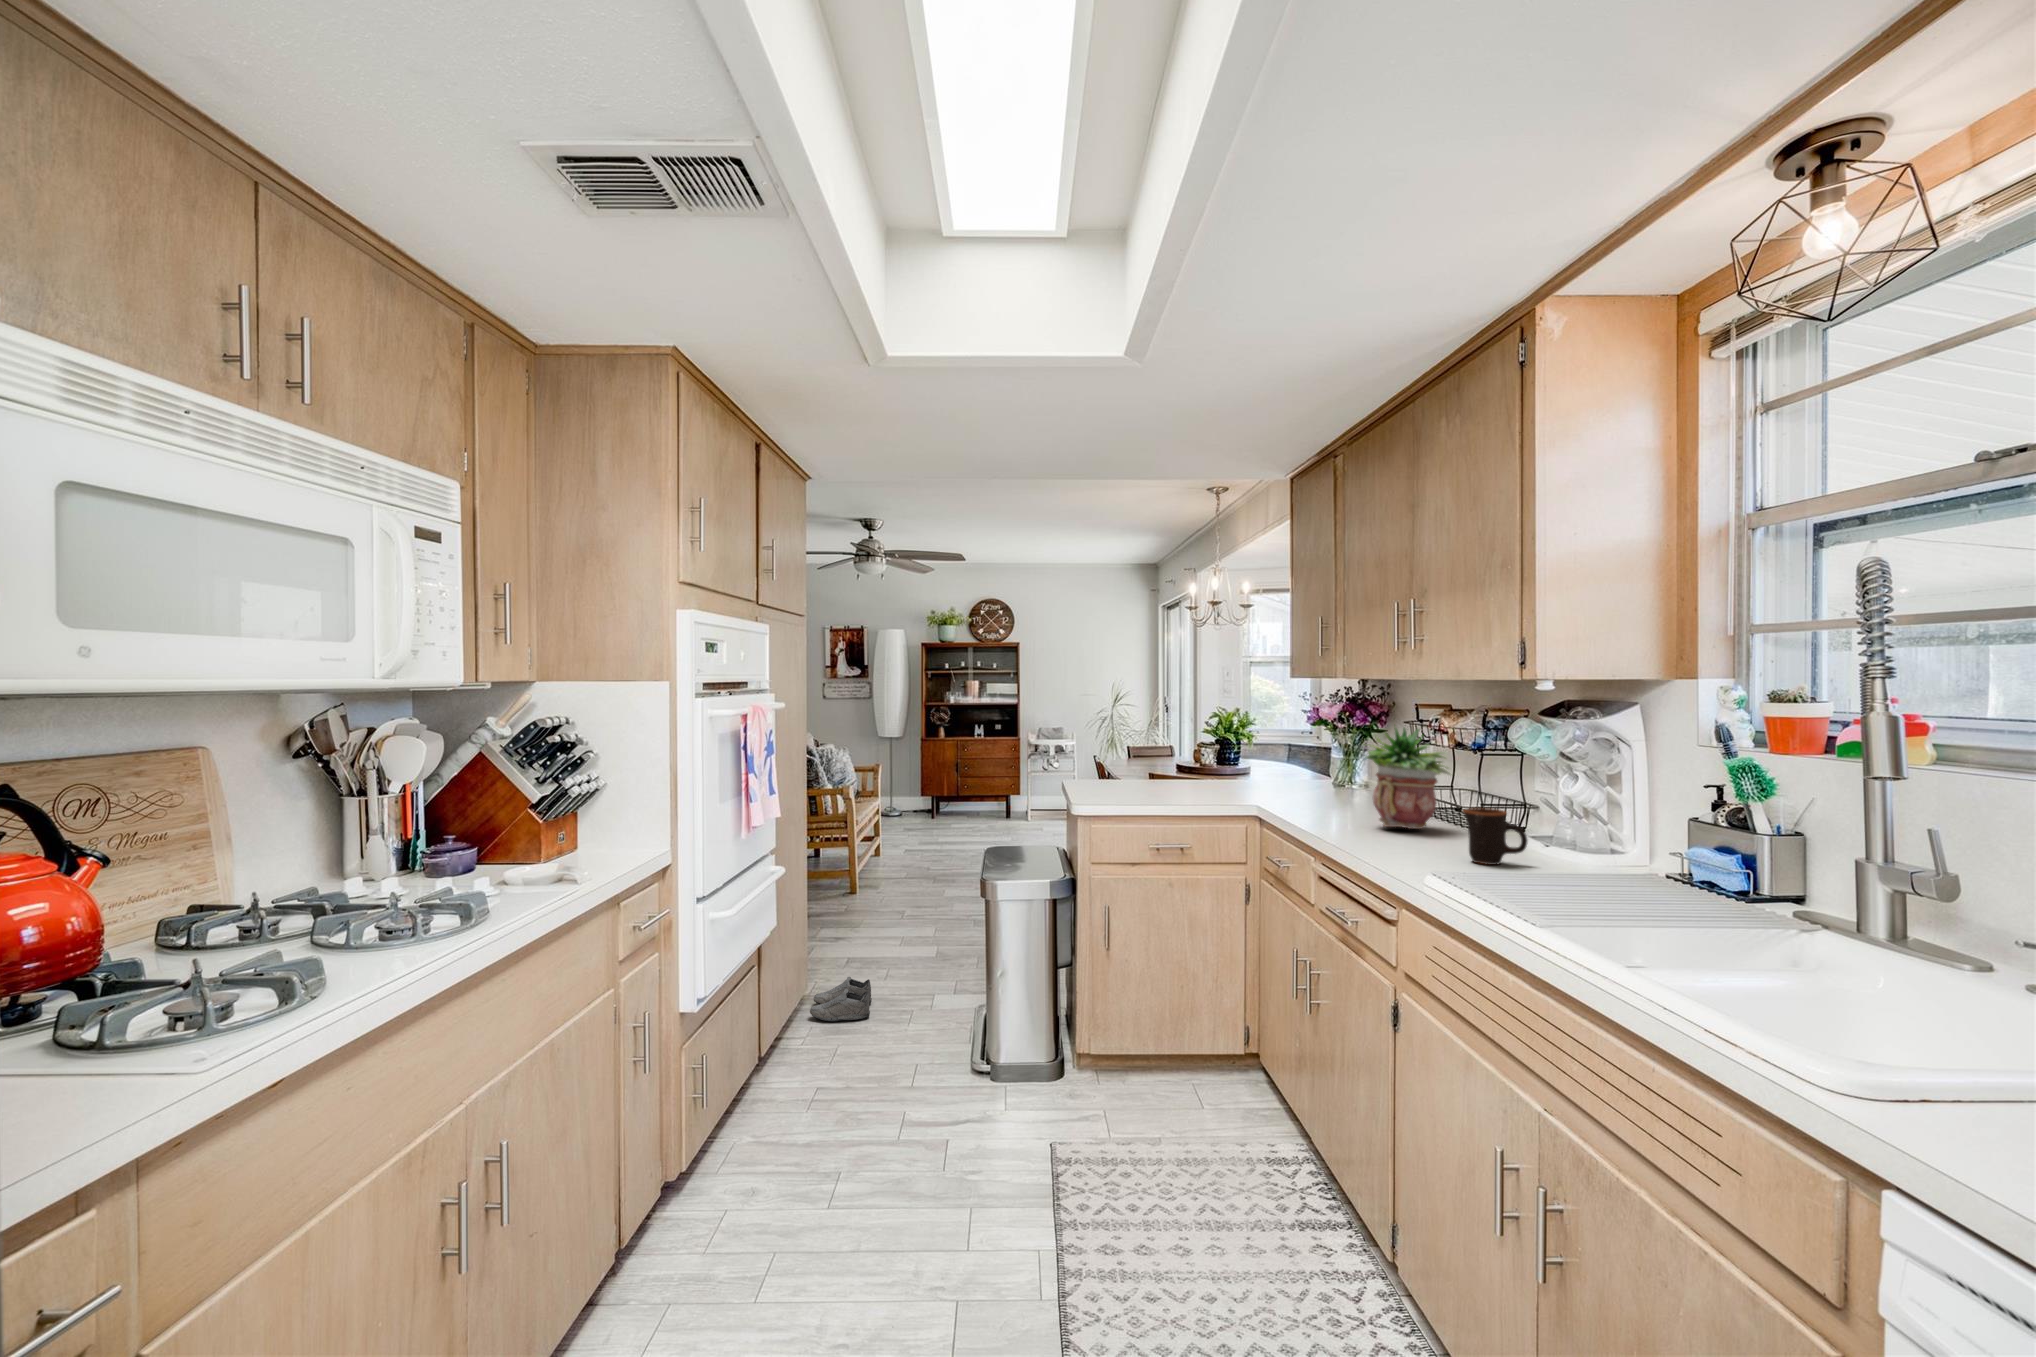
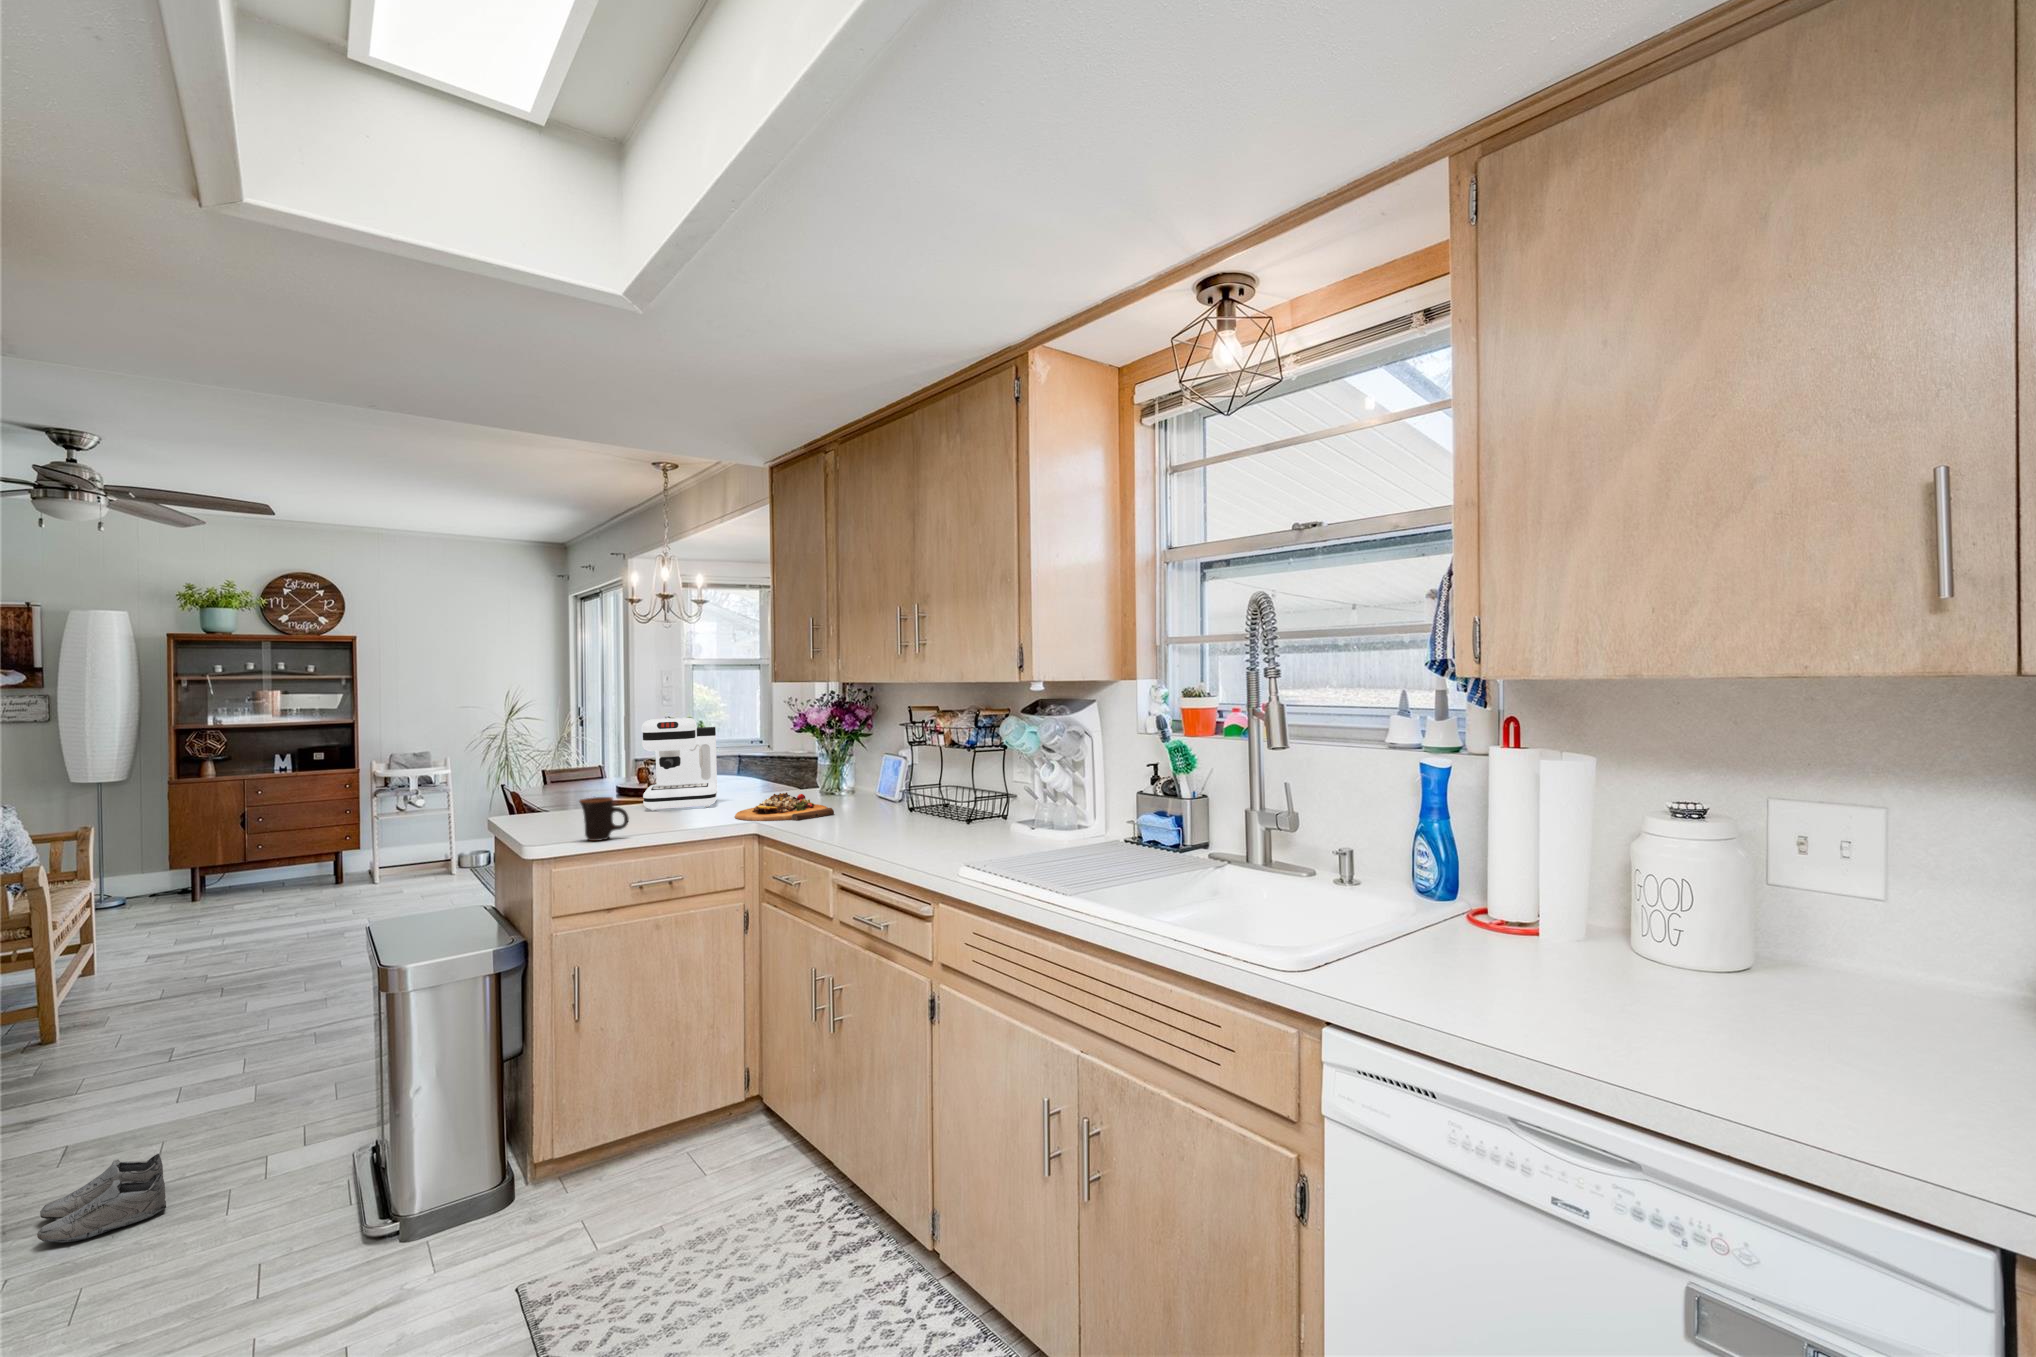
coffee maker: none [1184,705,1251,787] -> present [642,718,717,811]
potted plant: present [1366,728,1450,829] -> none [860,729,945,831]
cutting board: none [1253,780,1348,808] -> present [735,792,834,821]
mug: present [1463,808,1528,865] -> present [579,797,629,841]

